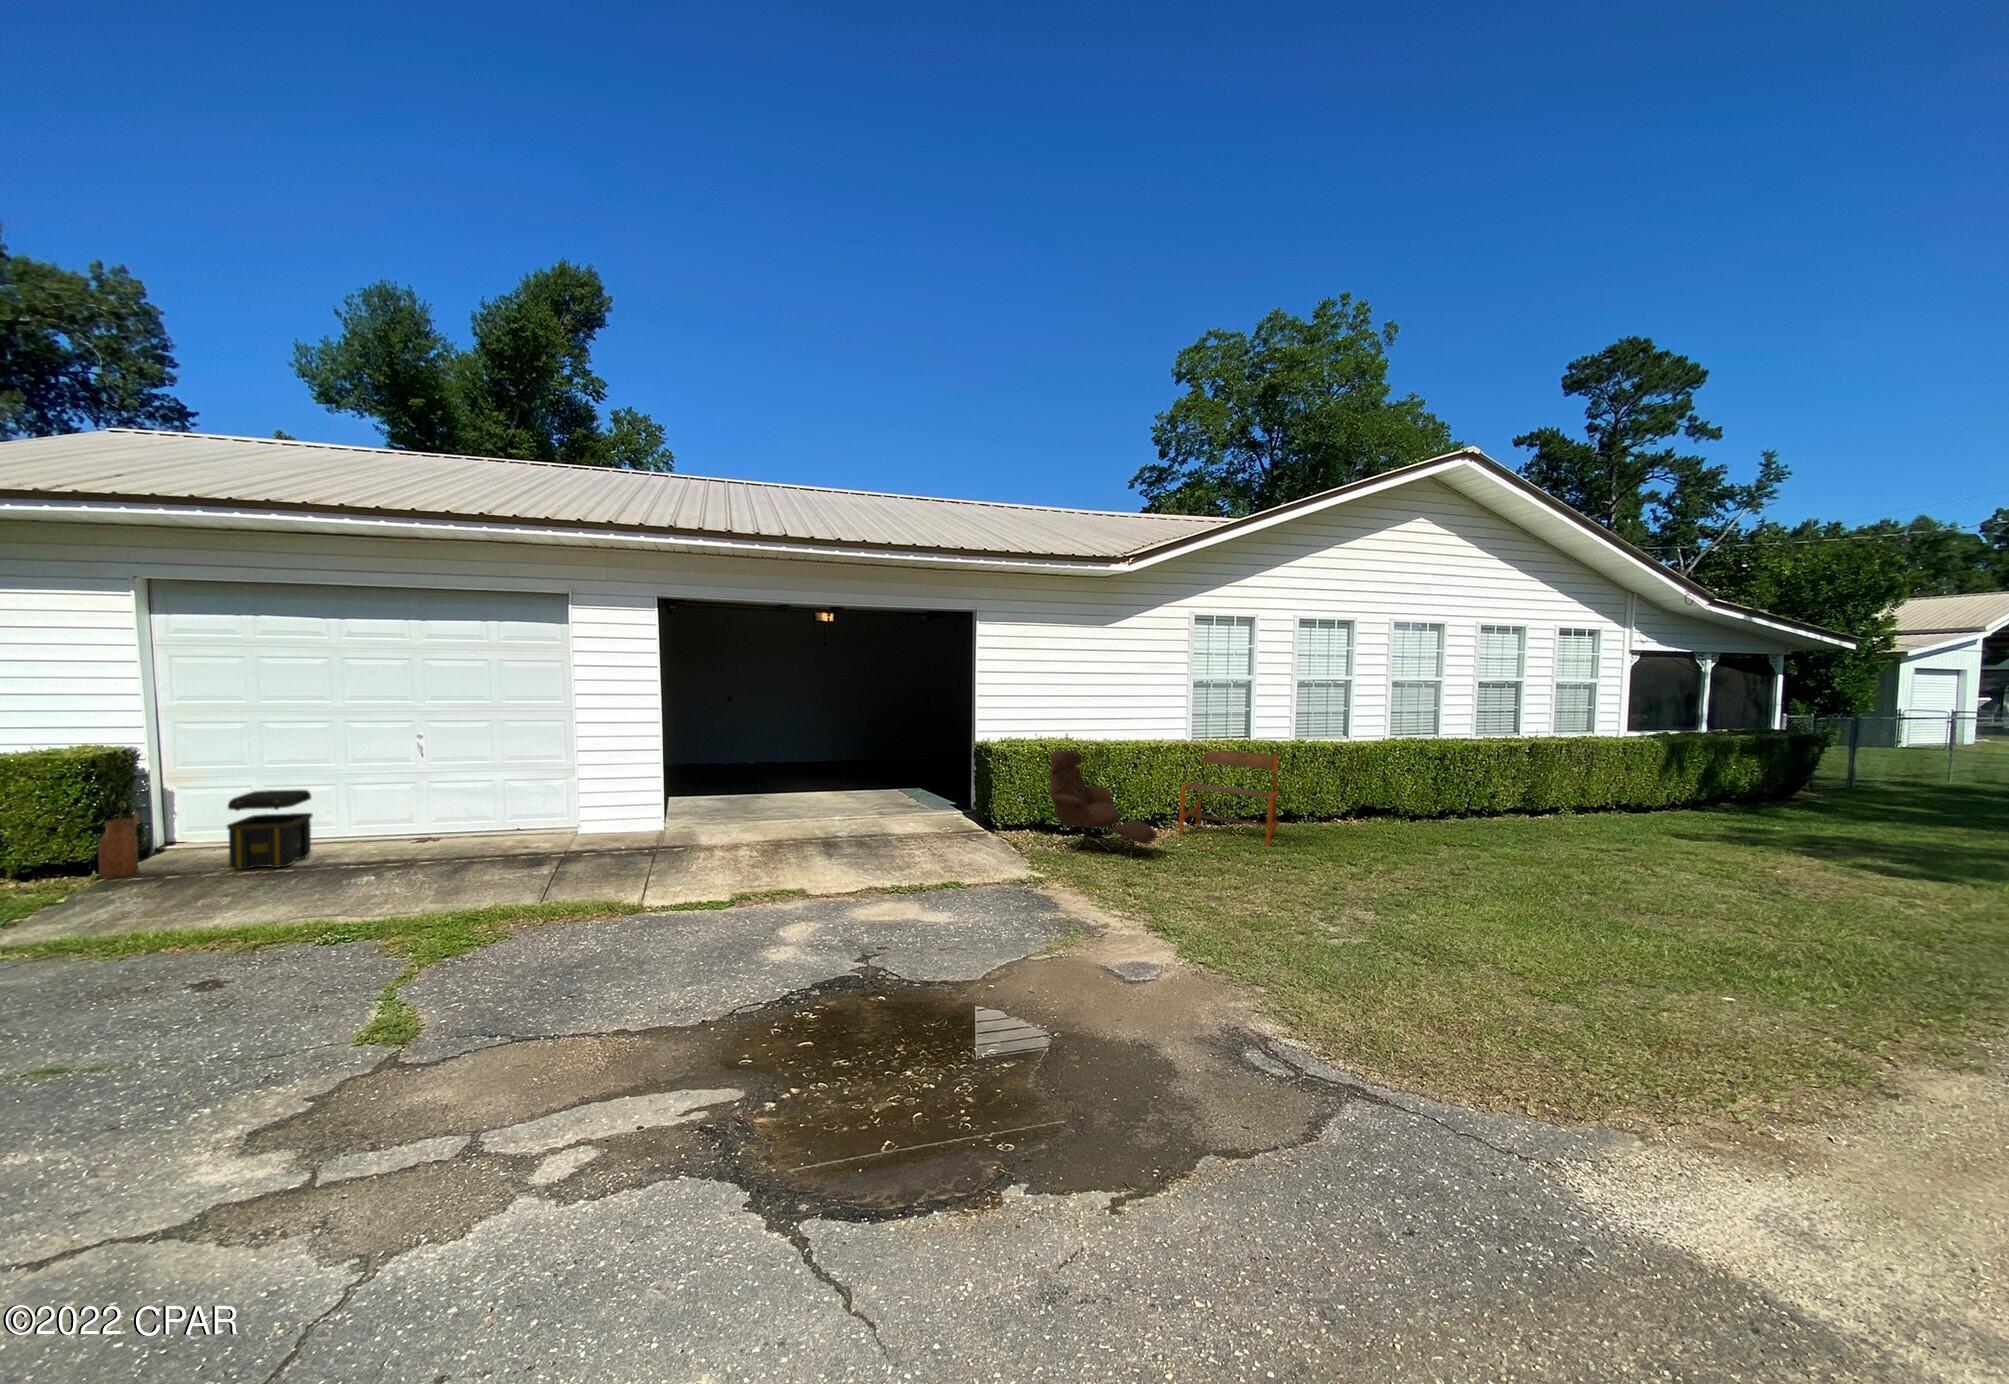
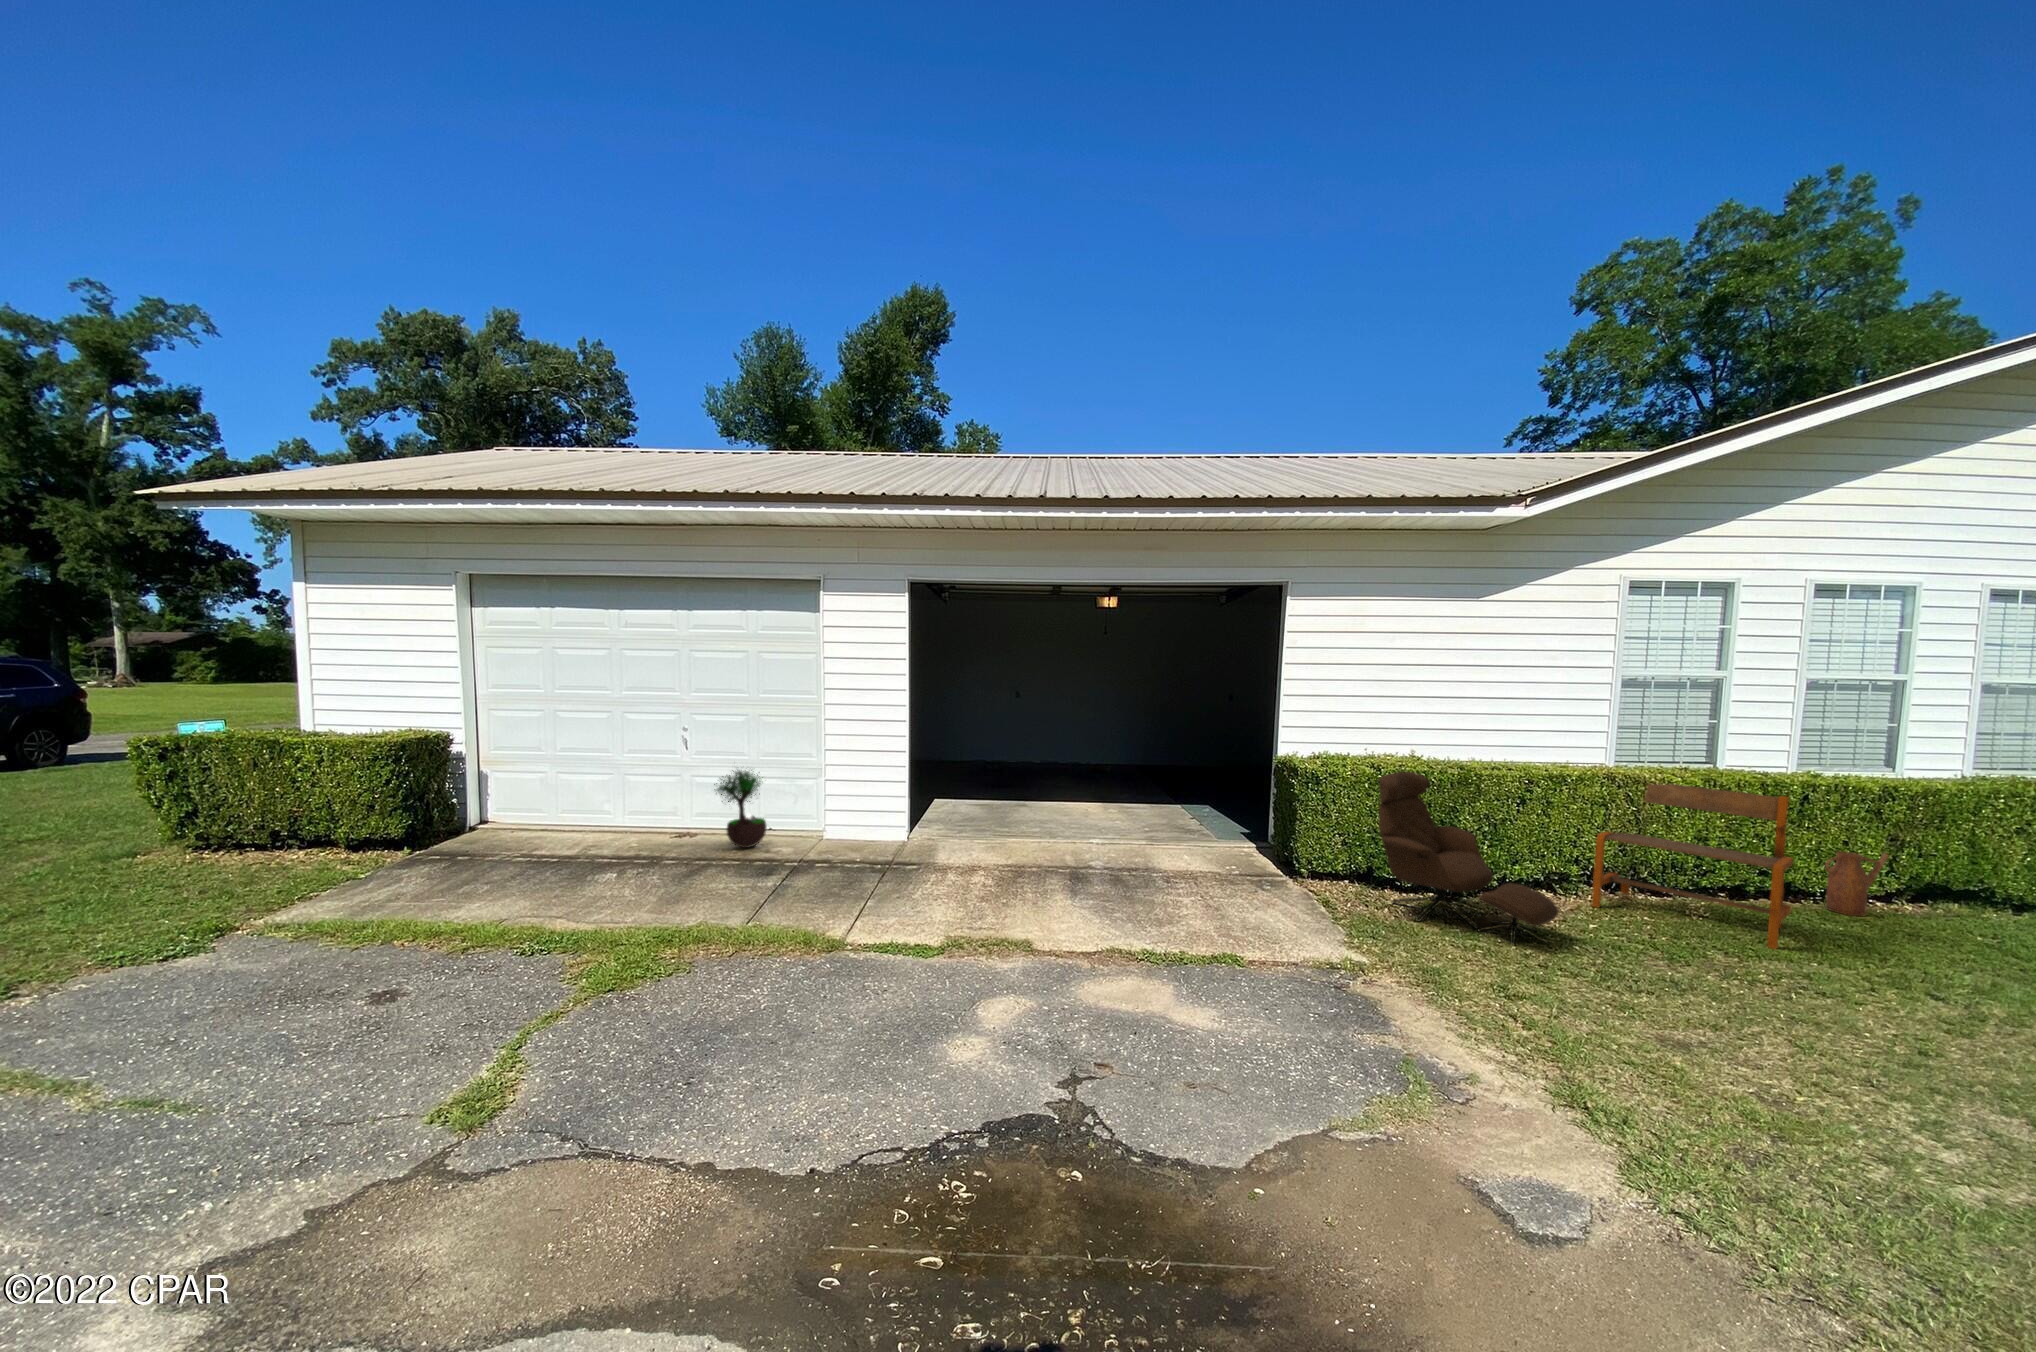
potted tree: none [459,767,518,850] -> present [714,770,767,848]
toolbox: present [227,790,313,870] -> none [532,775,603,850]
watering can: present [98,813,140,879] -> present [1825,851,1889,917]

